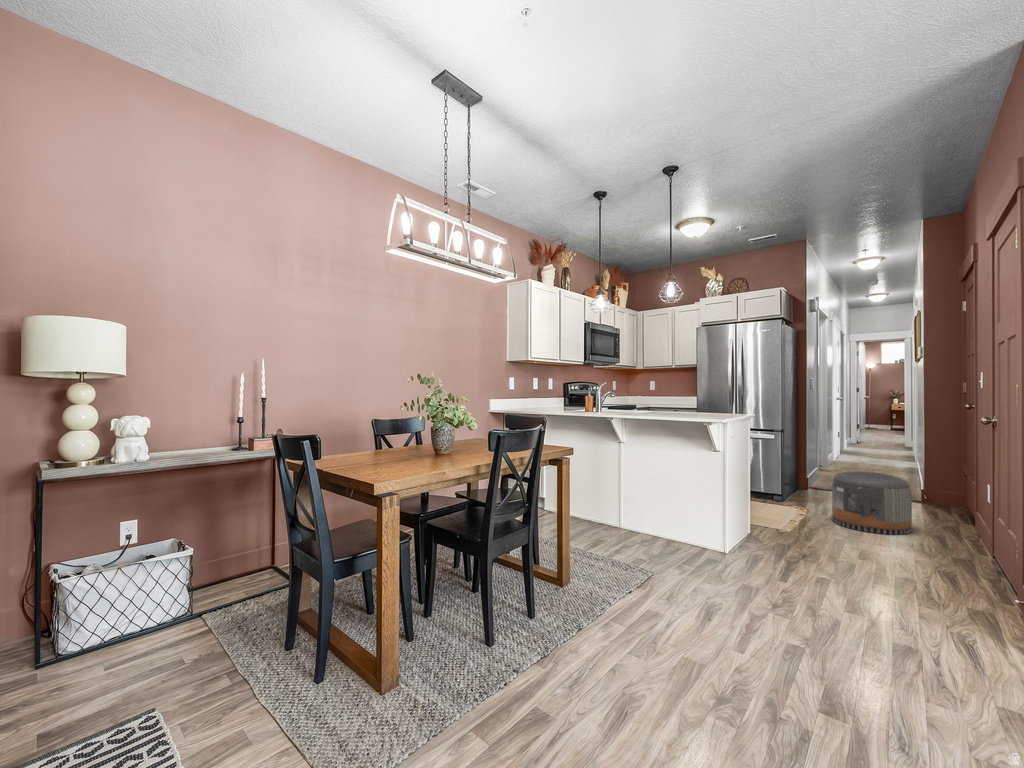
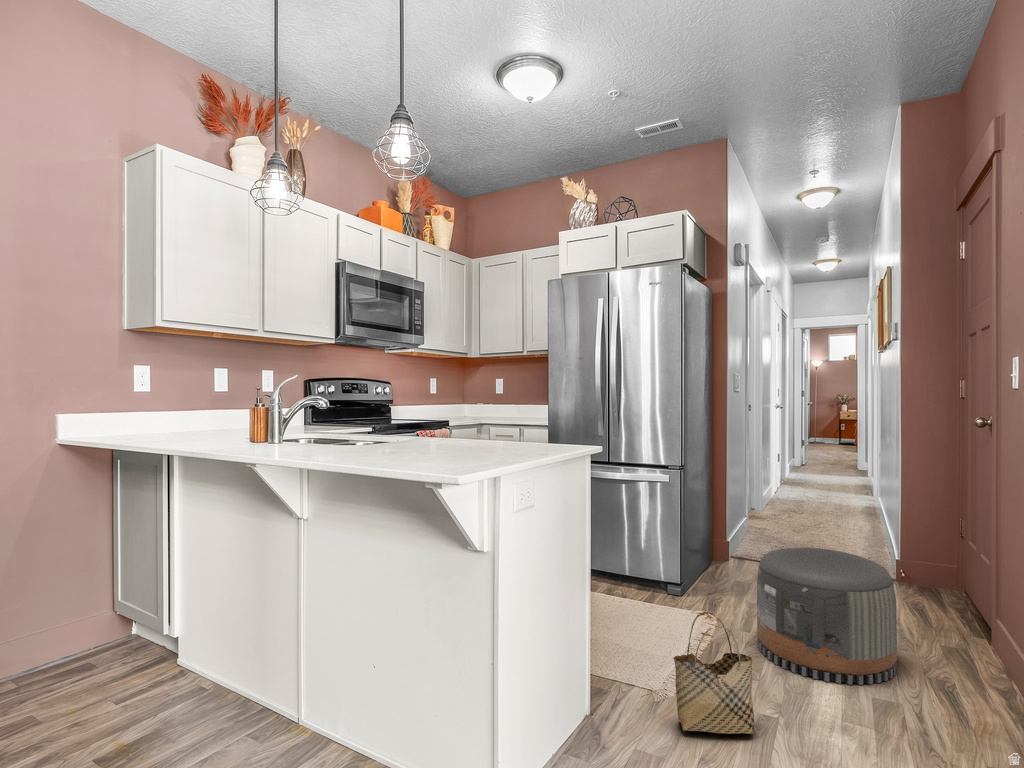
woven basket: none [793,491,834,543] -> present [673,612,754,734]

